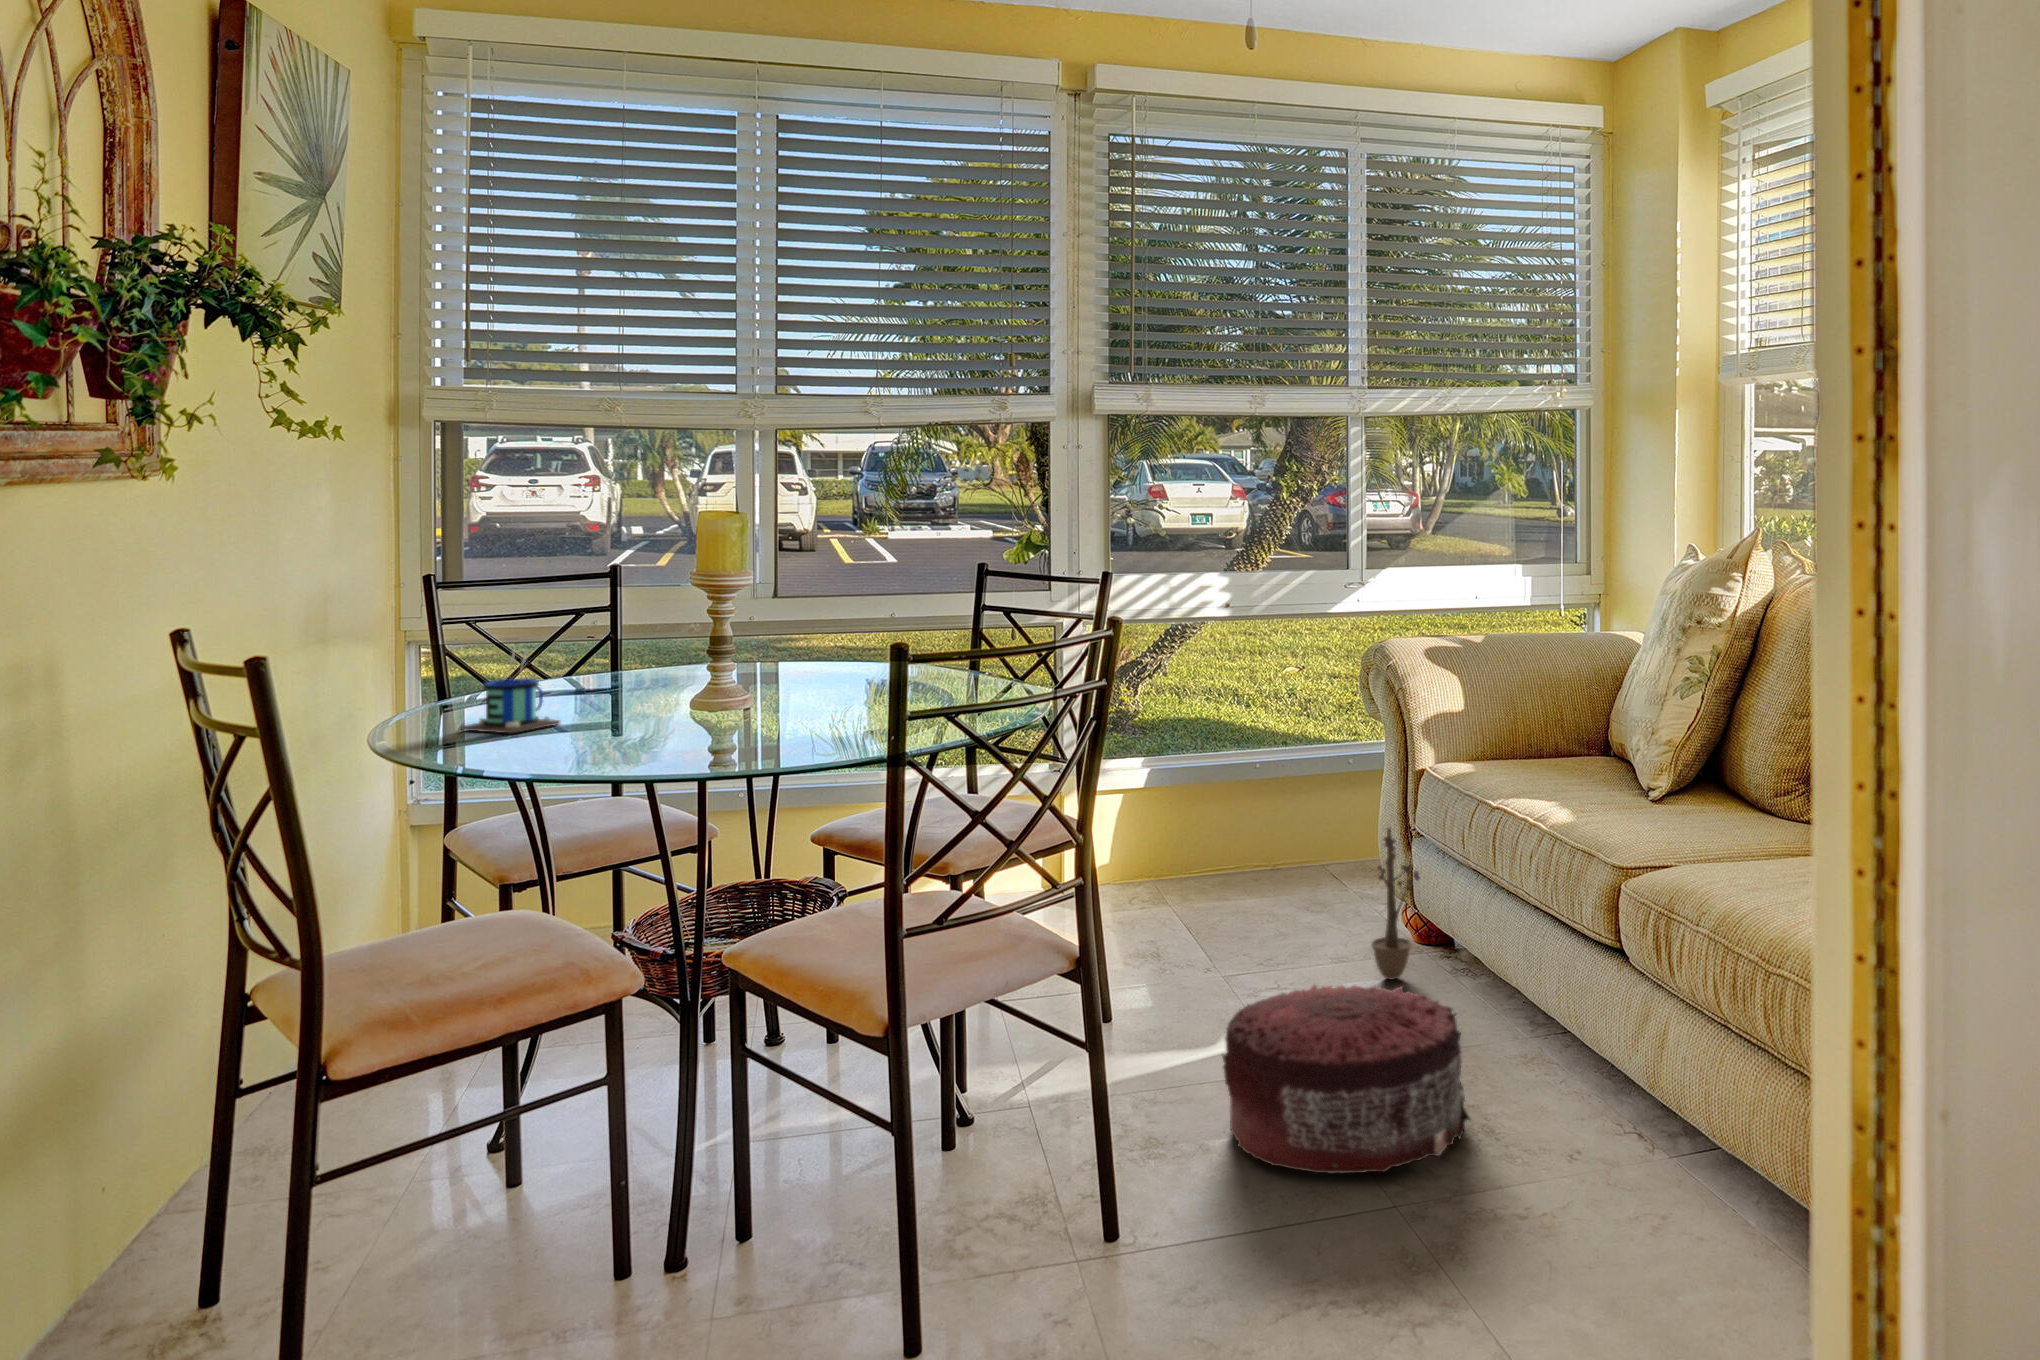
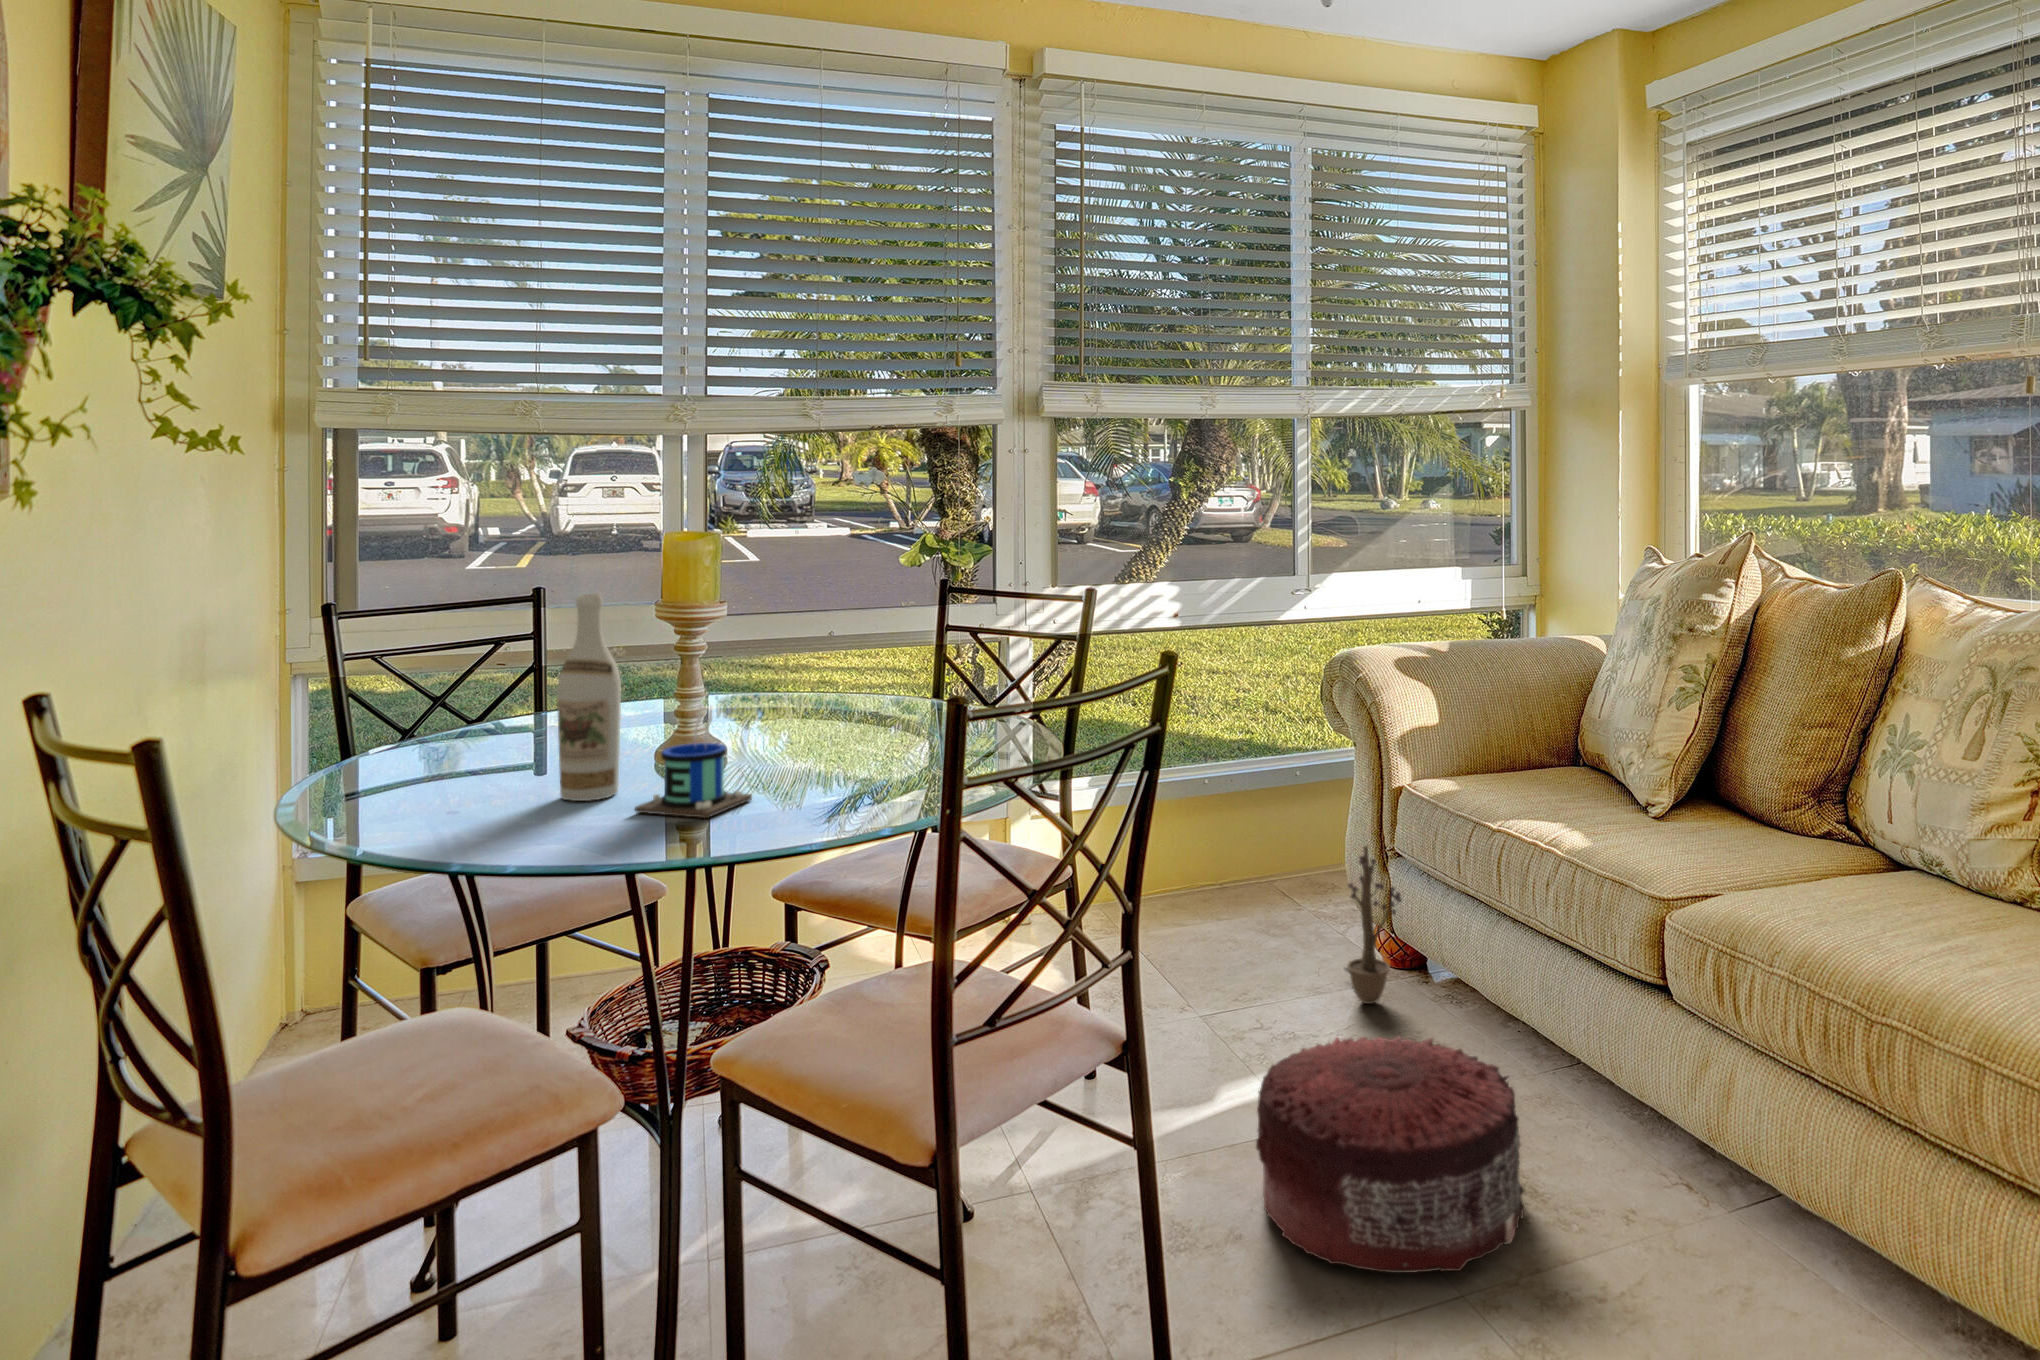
wine bottle: none [602,566,657,743] -> present [557,594,621,801]
mug: present [461,650,560,733] -> present [635,706,752,818]

